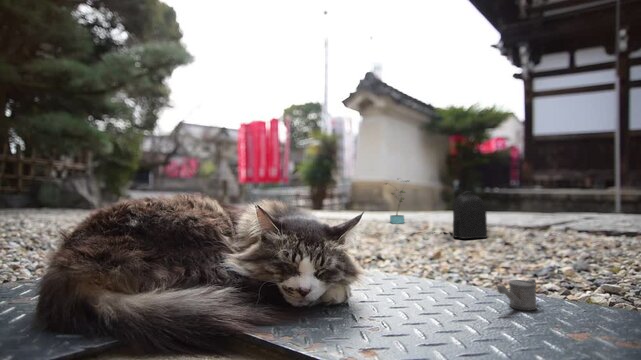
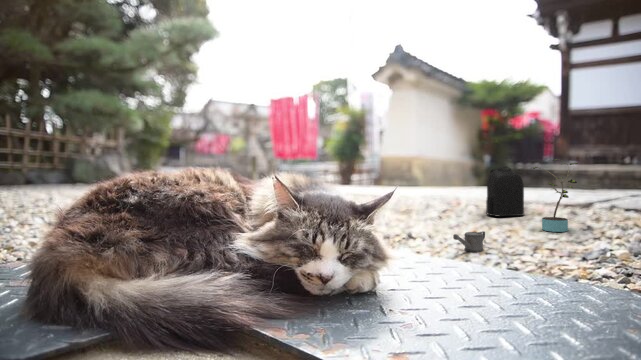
potted plant: present [386,181,407,223] -> present [533,159,578,232]
watering can: present [498,279,537,310] -> present [453,231,485,252]

